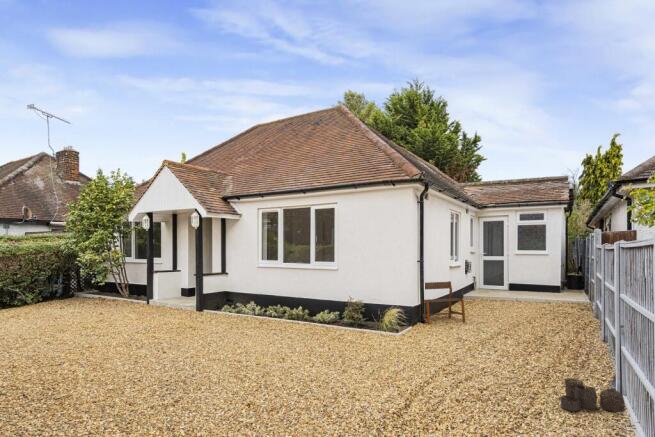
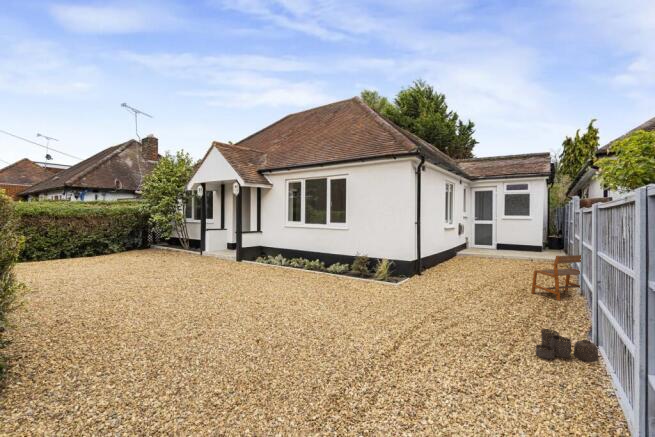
bench: present [423,281,465,325] -> present [532,255,581,301]

